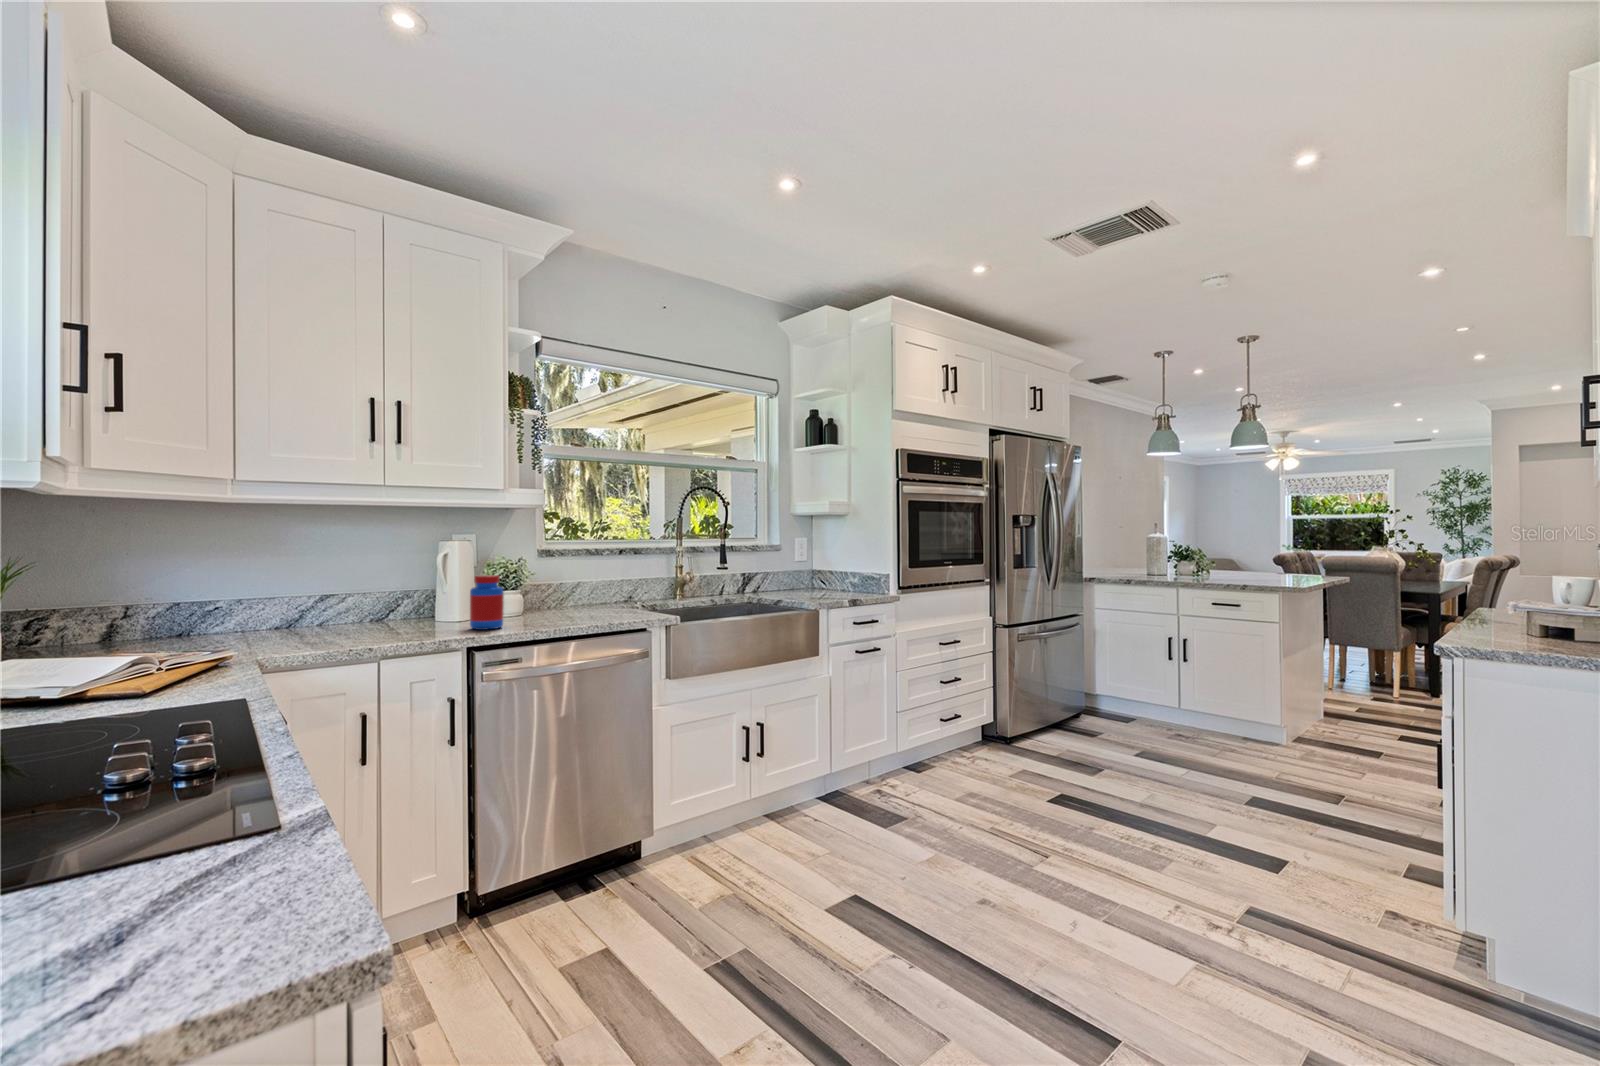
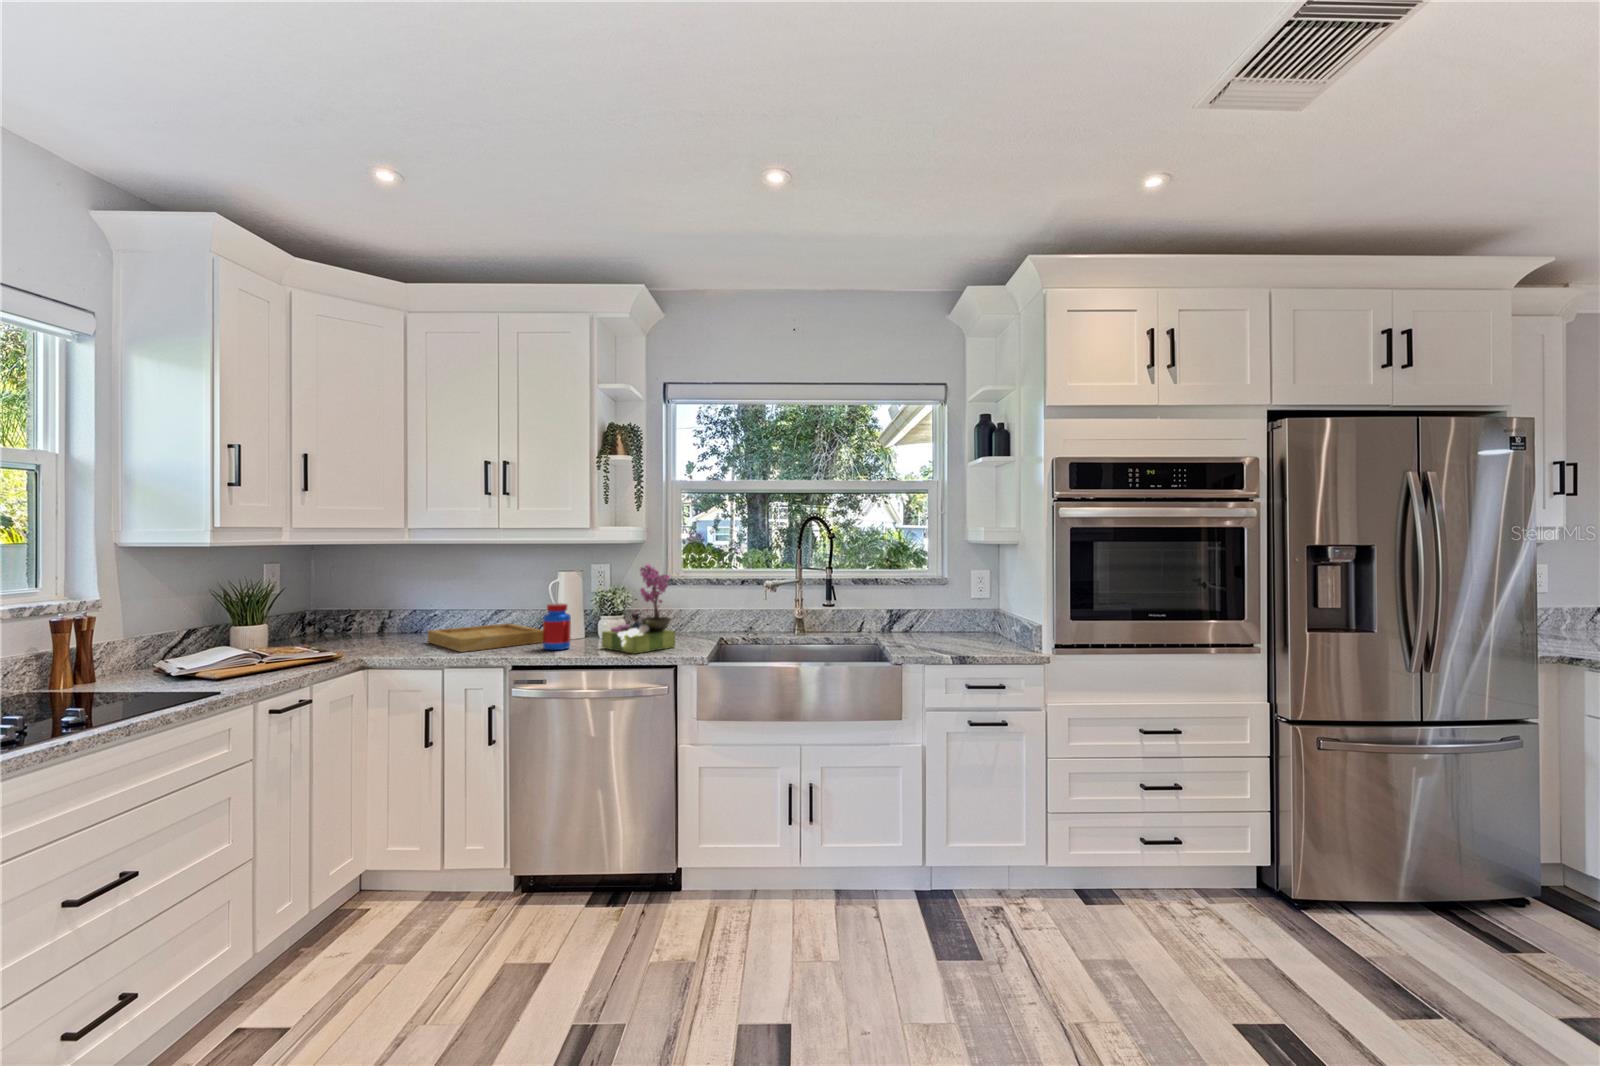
flower arrangement: none [537,527,609,623] -> present [602,564,675,654]
tray: none [264,612,440,641] -> present [428,624,543,652]

